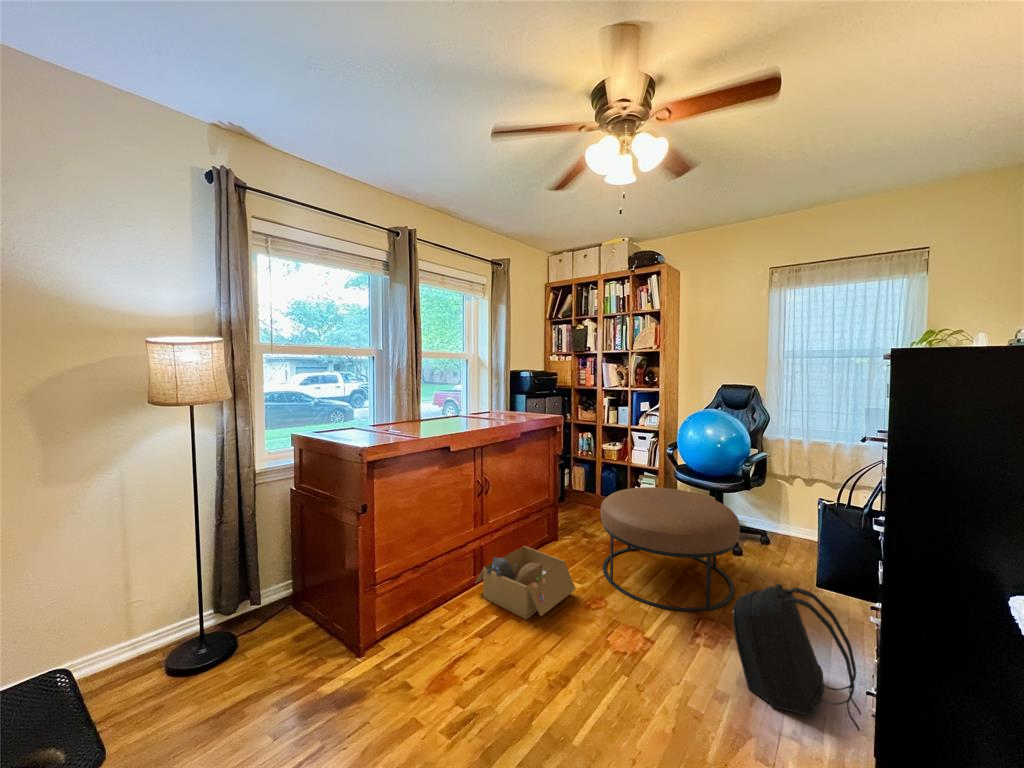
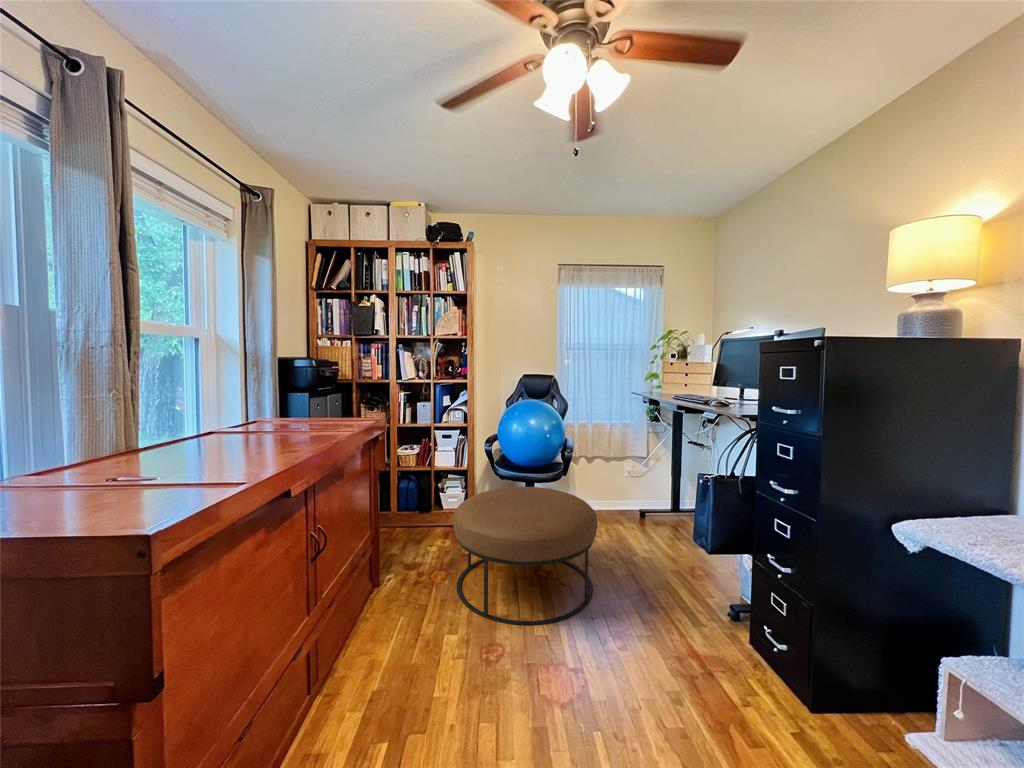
cardboard box: present [475,546,576,619] -> none [318,613,463,725]
backpack: present [733,584,861,731] -> none [646,556,753,678]

